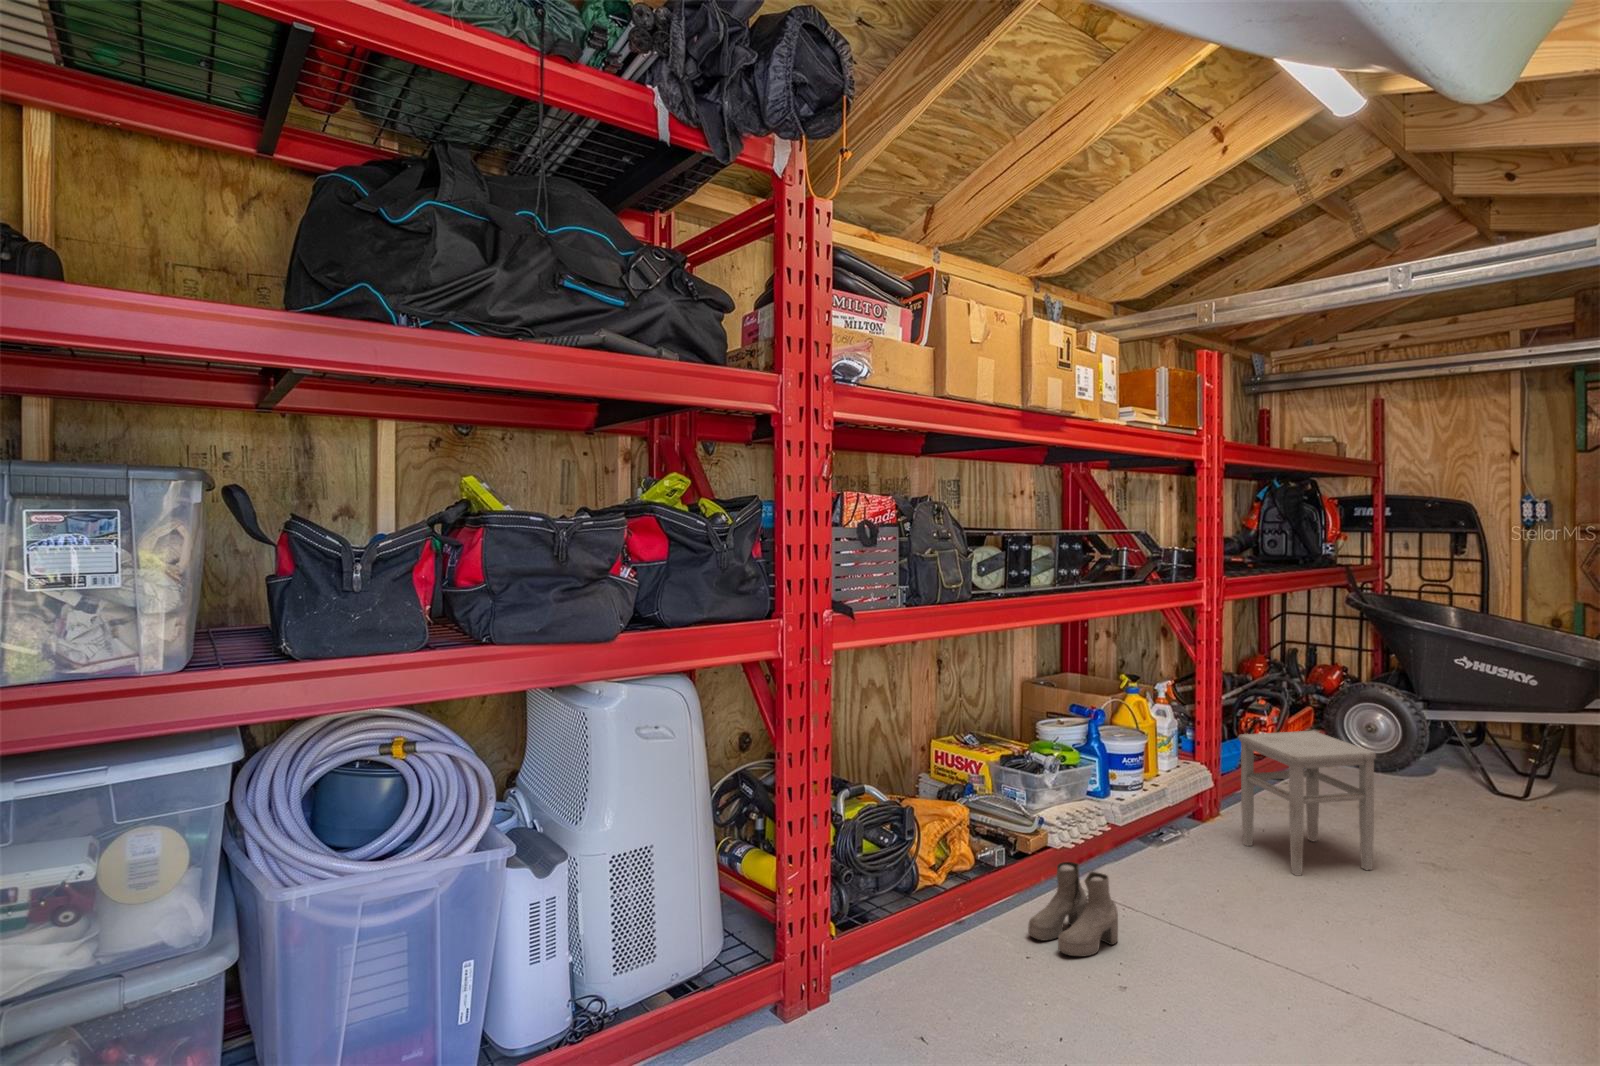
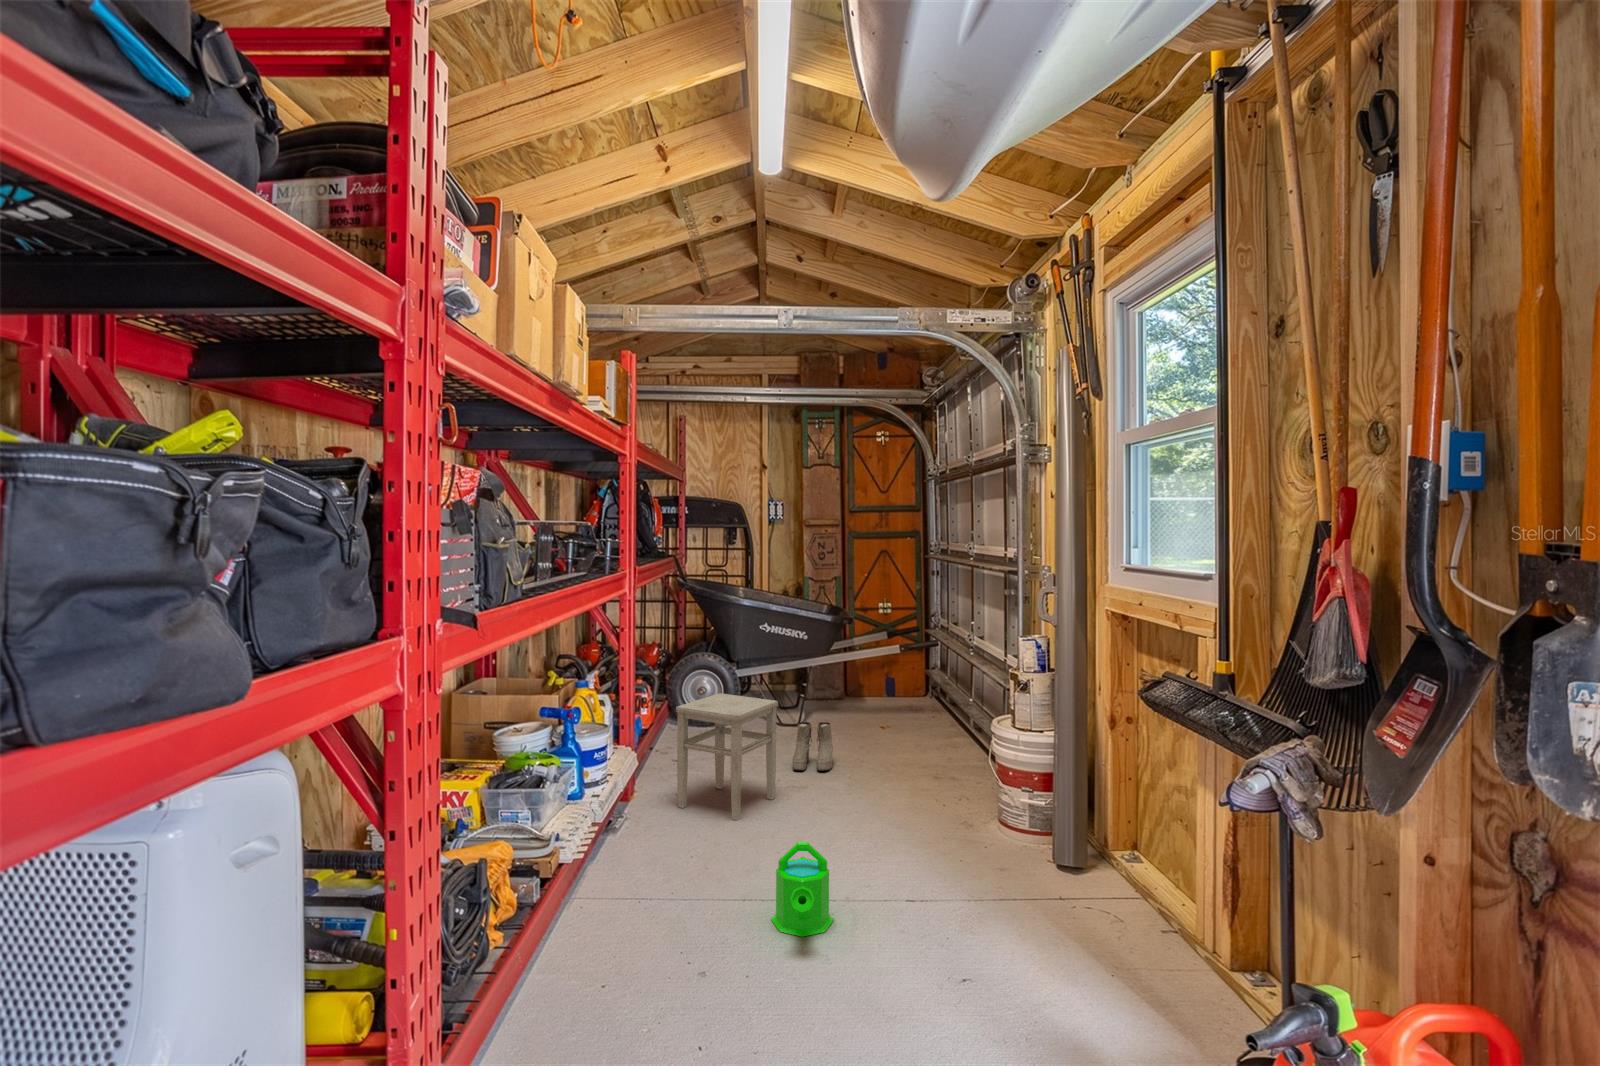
boots: present [1028,862,1118,957] -> present [793,722,833,771]
watering can: none [1218,895,1298,999] -> present [771,842,833,937]

